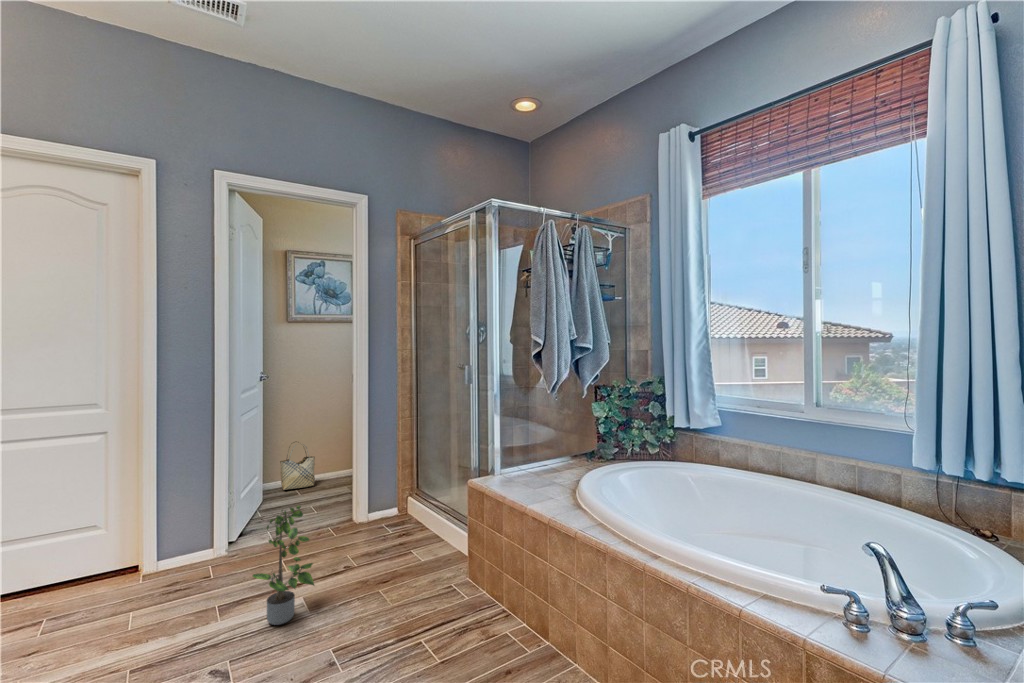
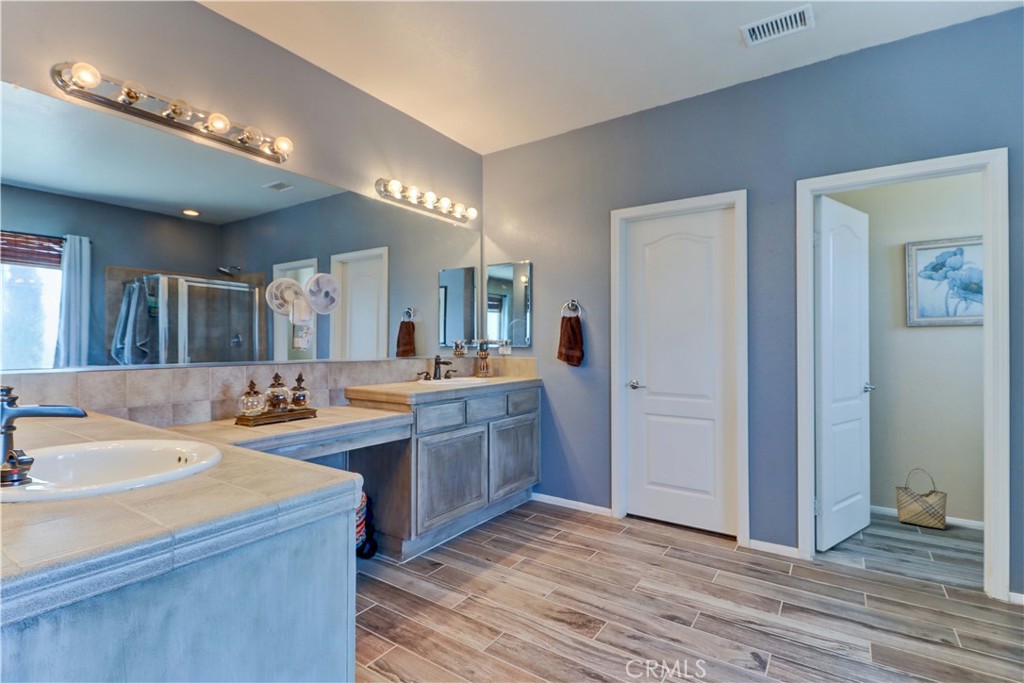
potted plant: present [253,506,314,625] -> none [803,530,883,655]

